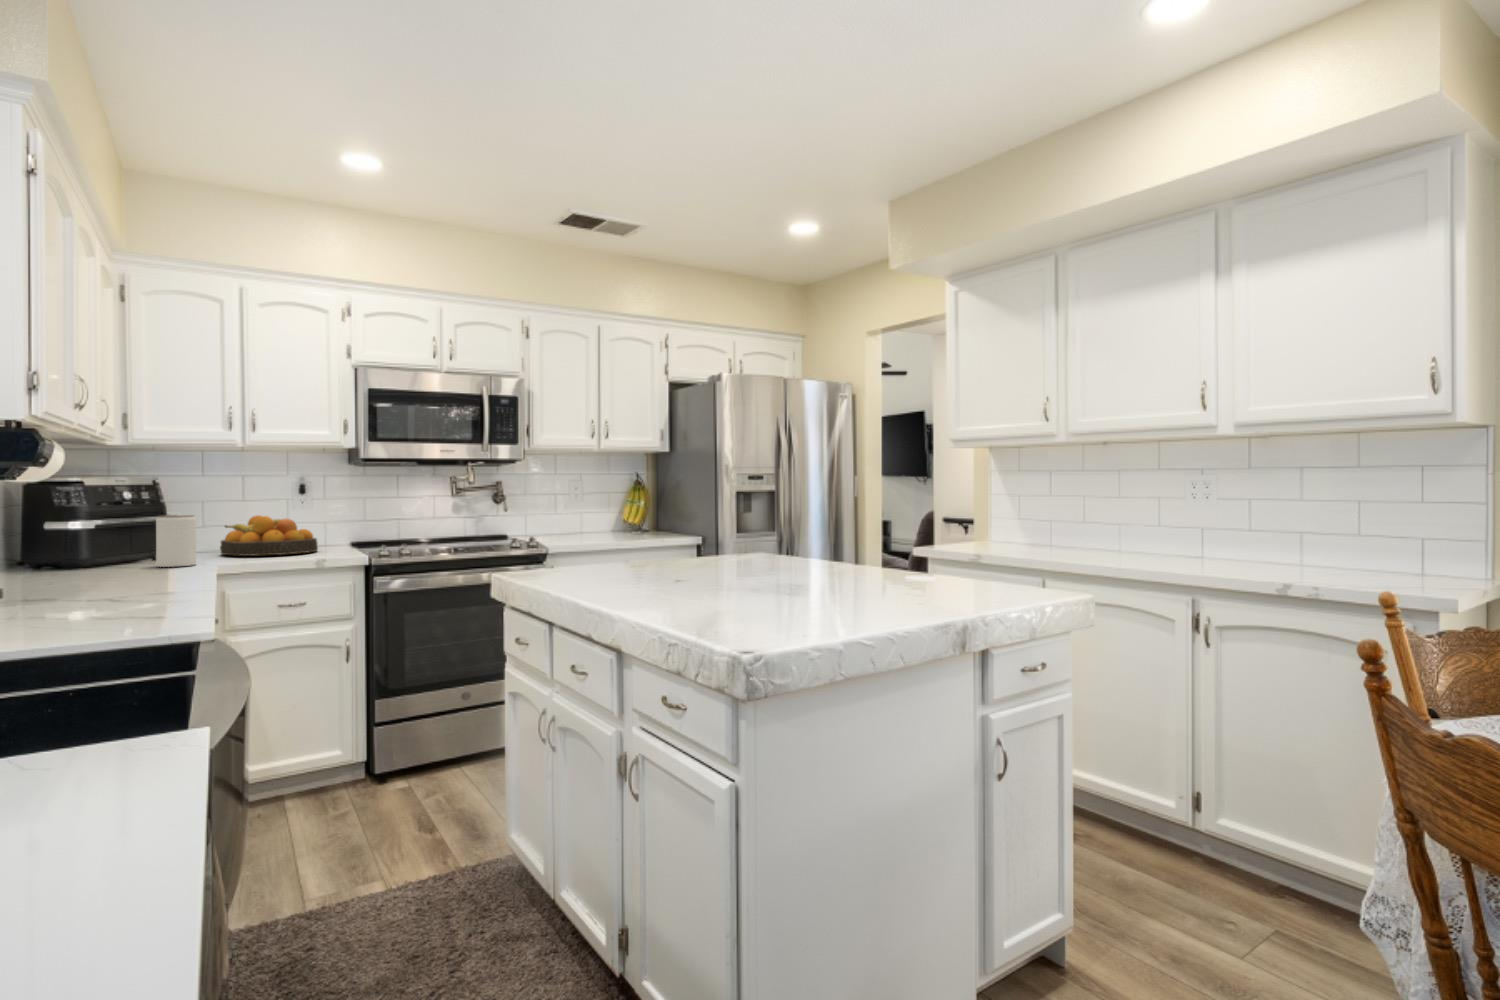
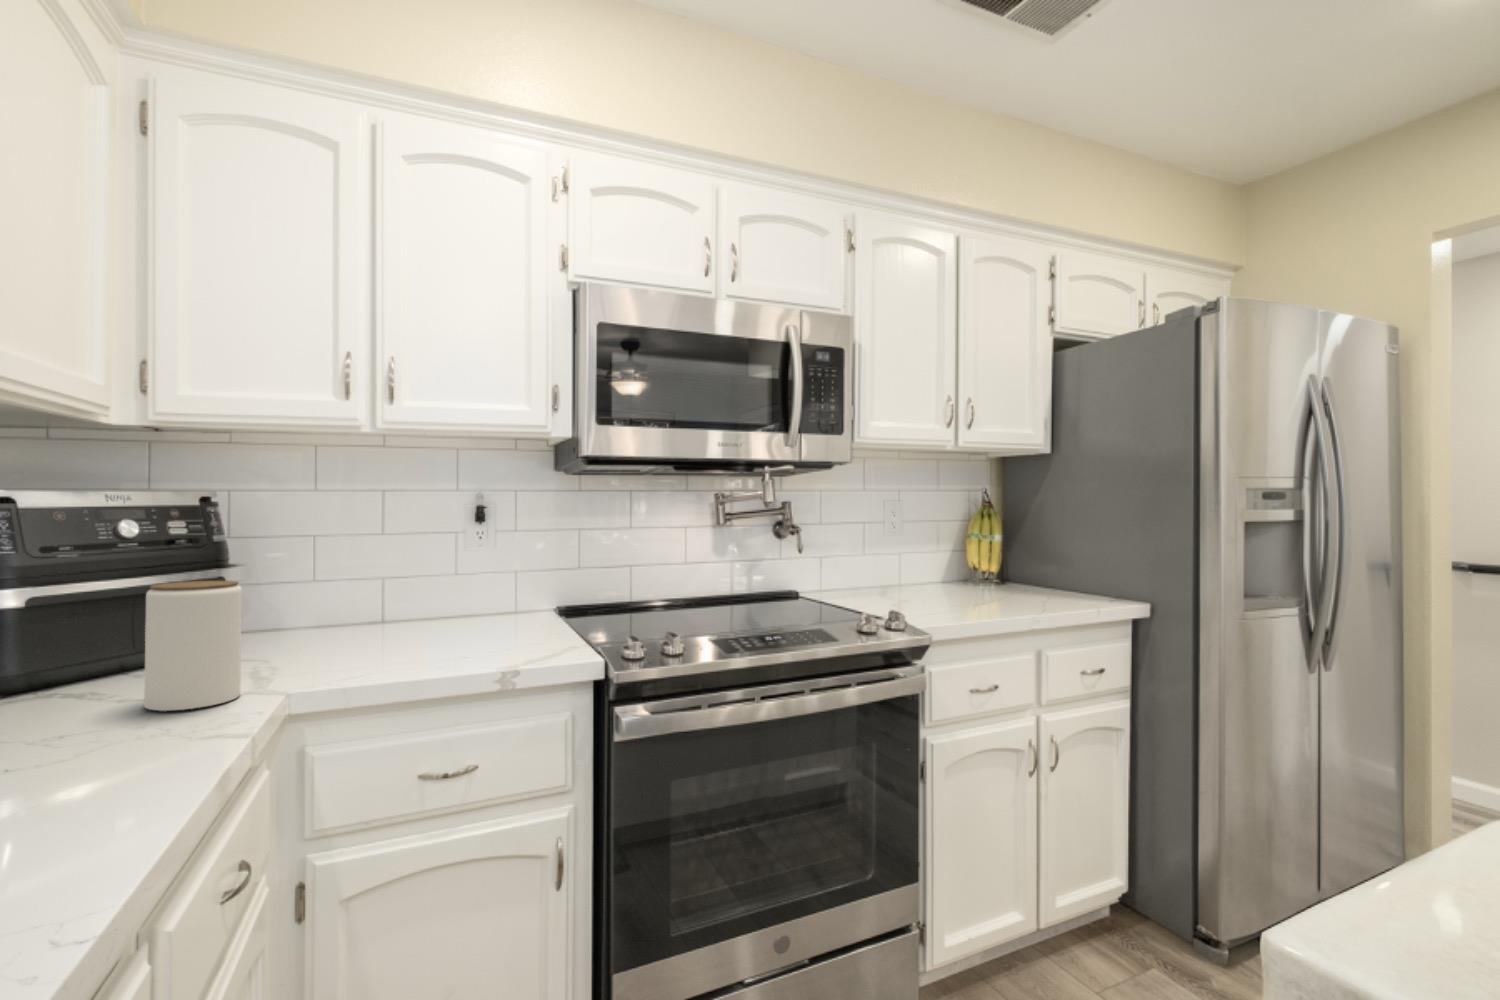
fruit bowl: present [220,515,318,556] -> none [324,566,504,656]

